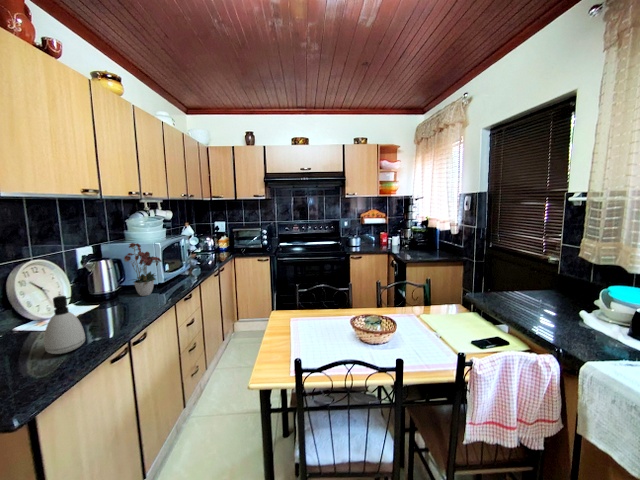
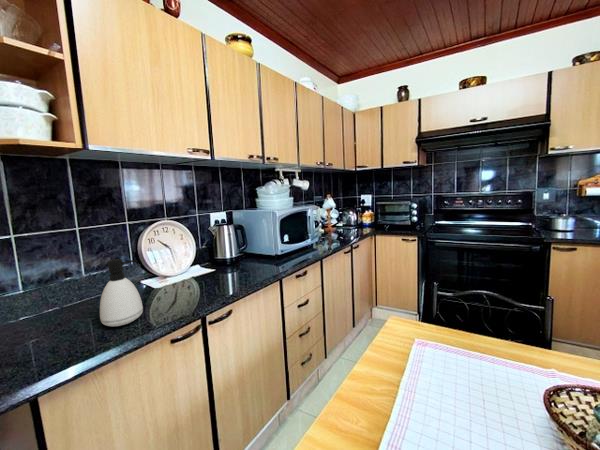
flower arrangement: present [124,243,161,296] -> none [235,205,271,267]

